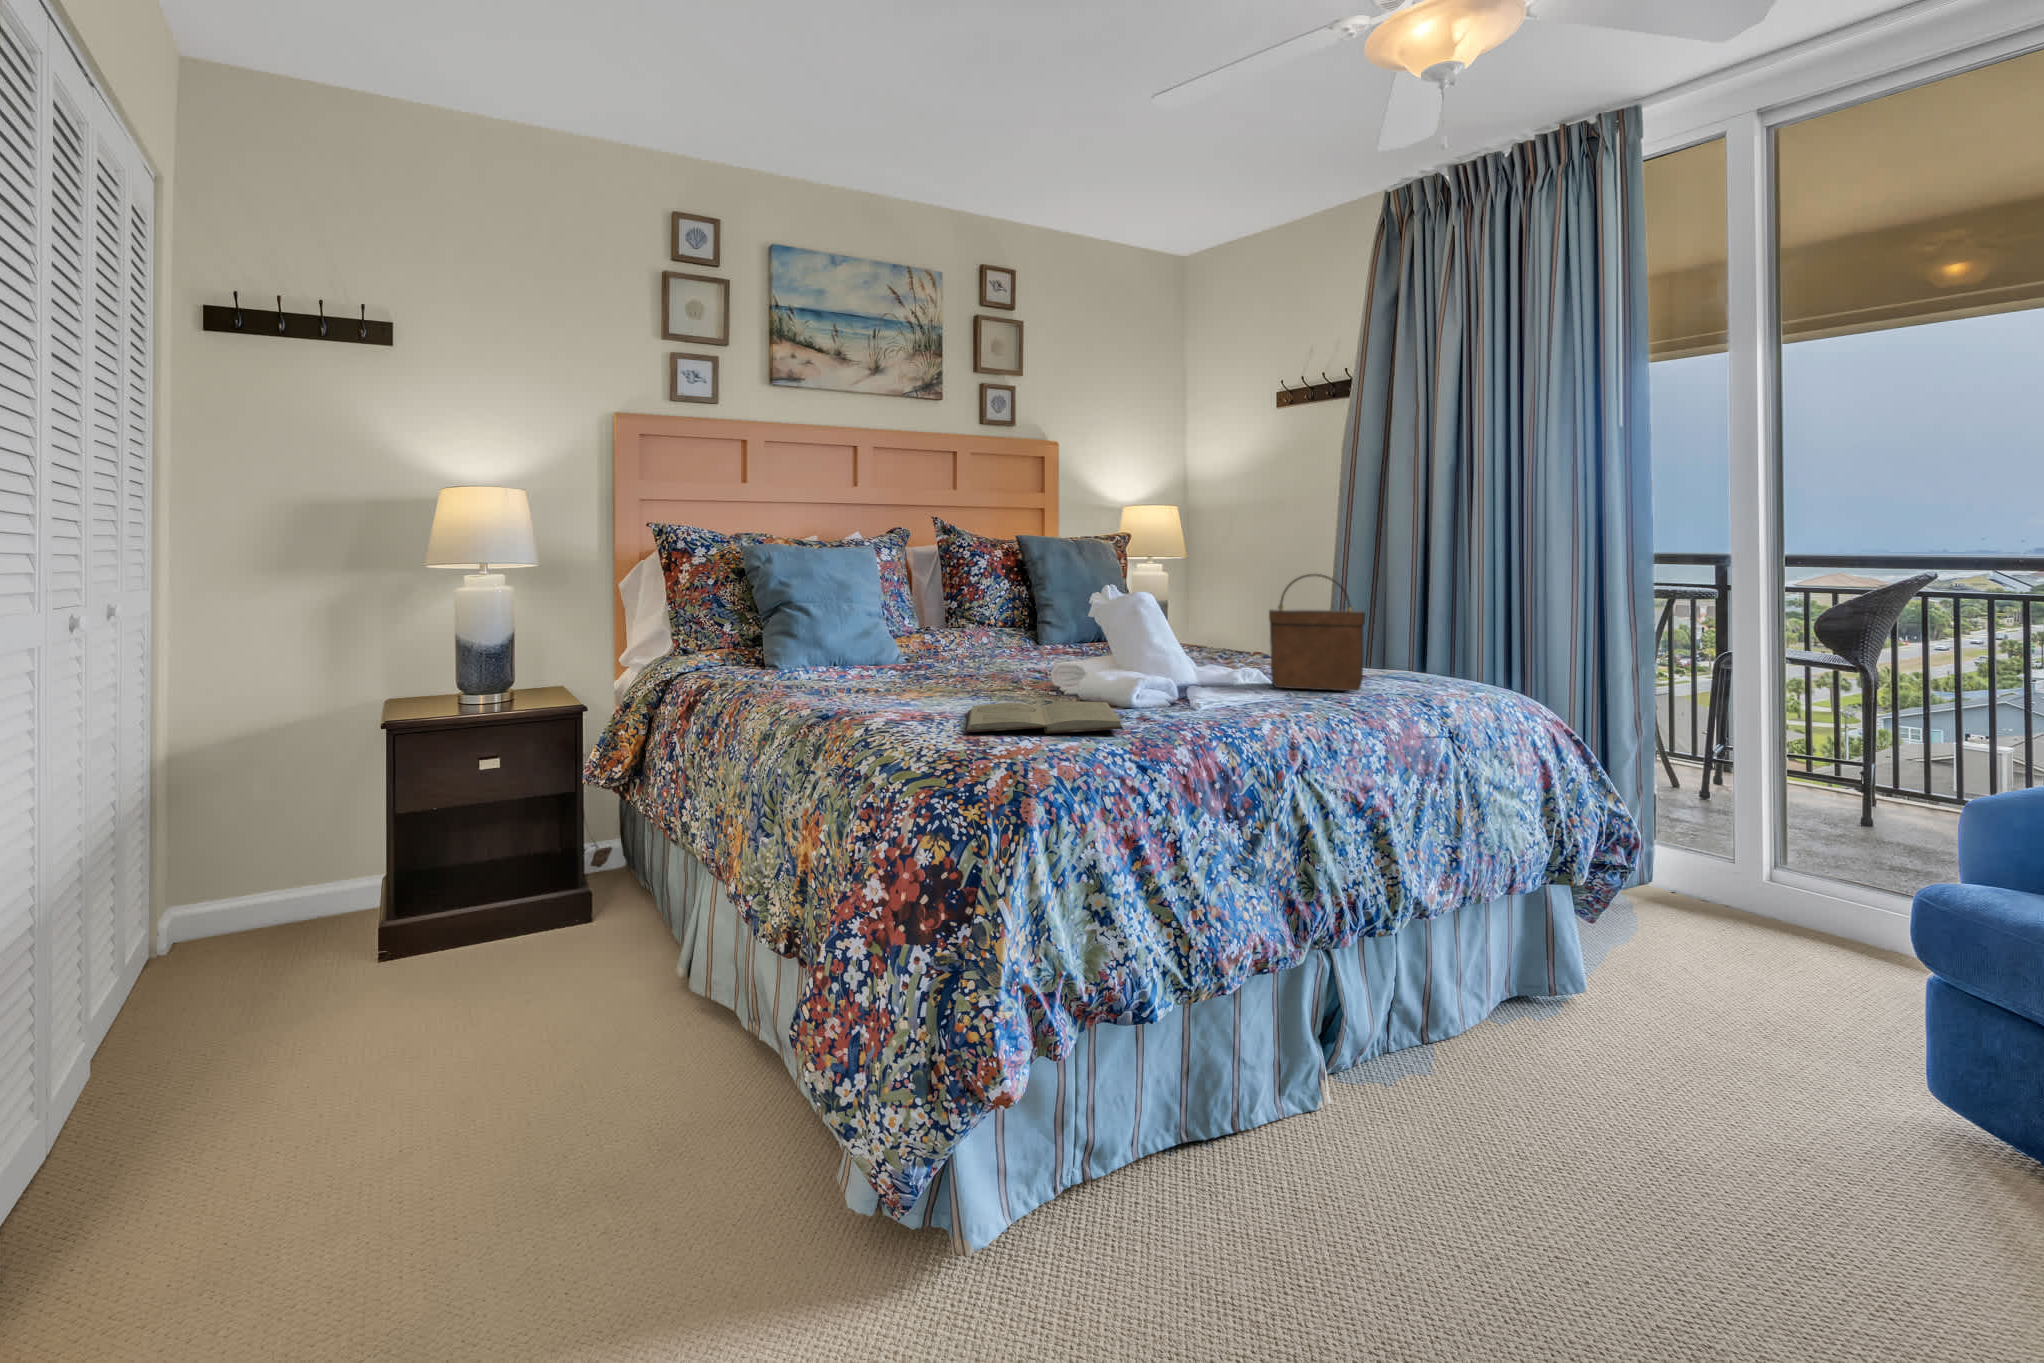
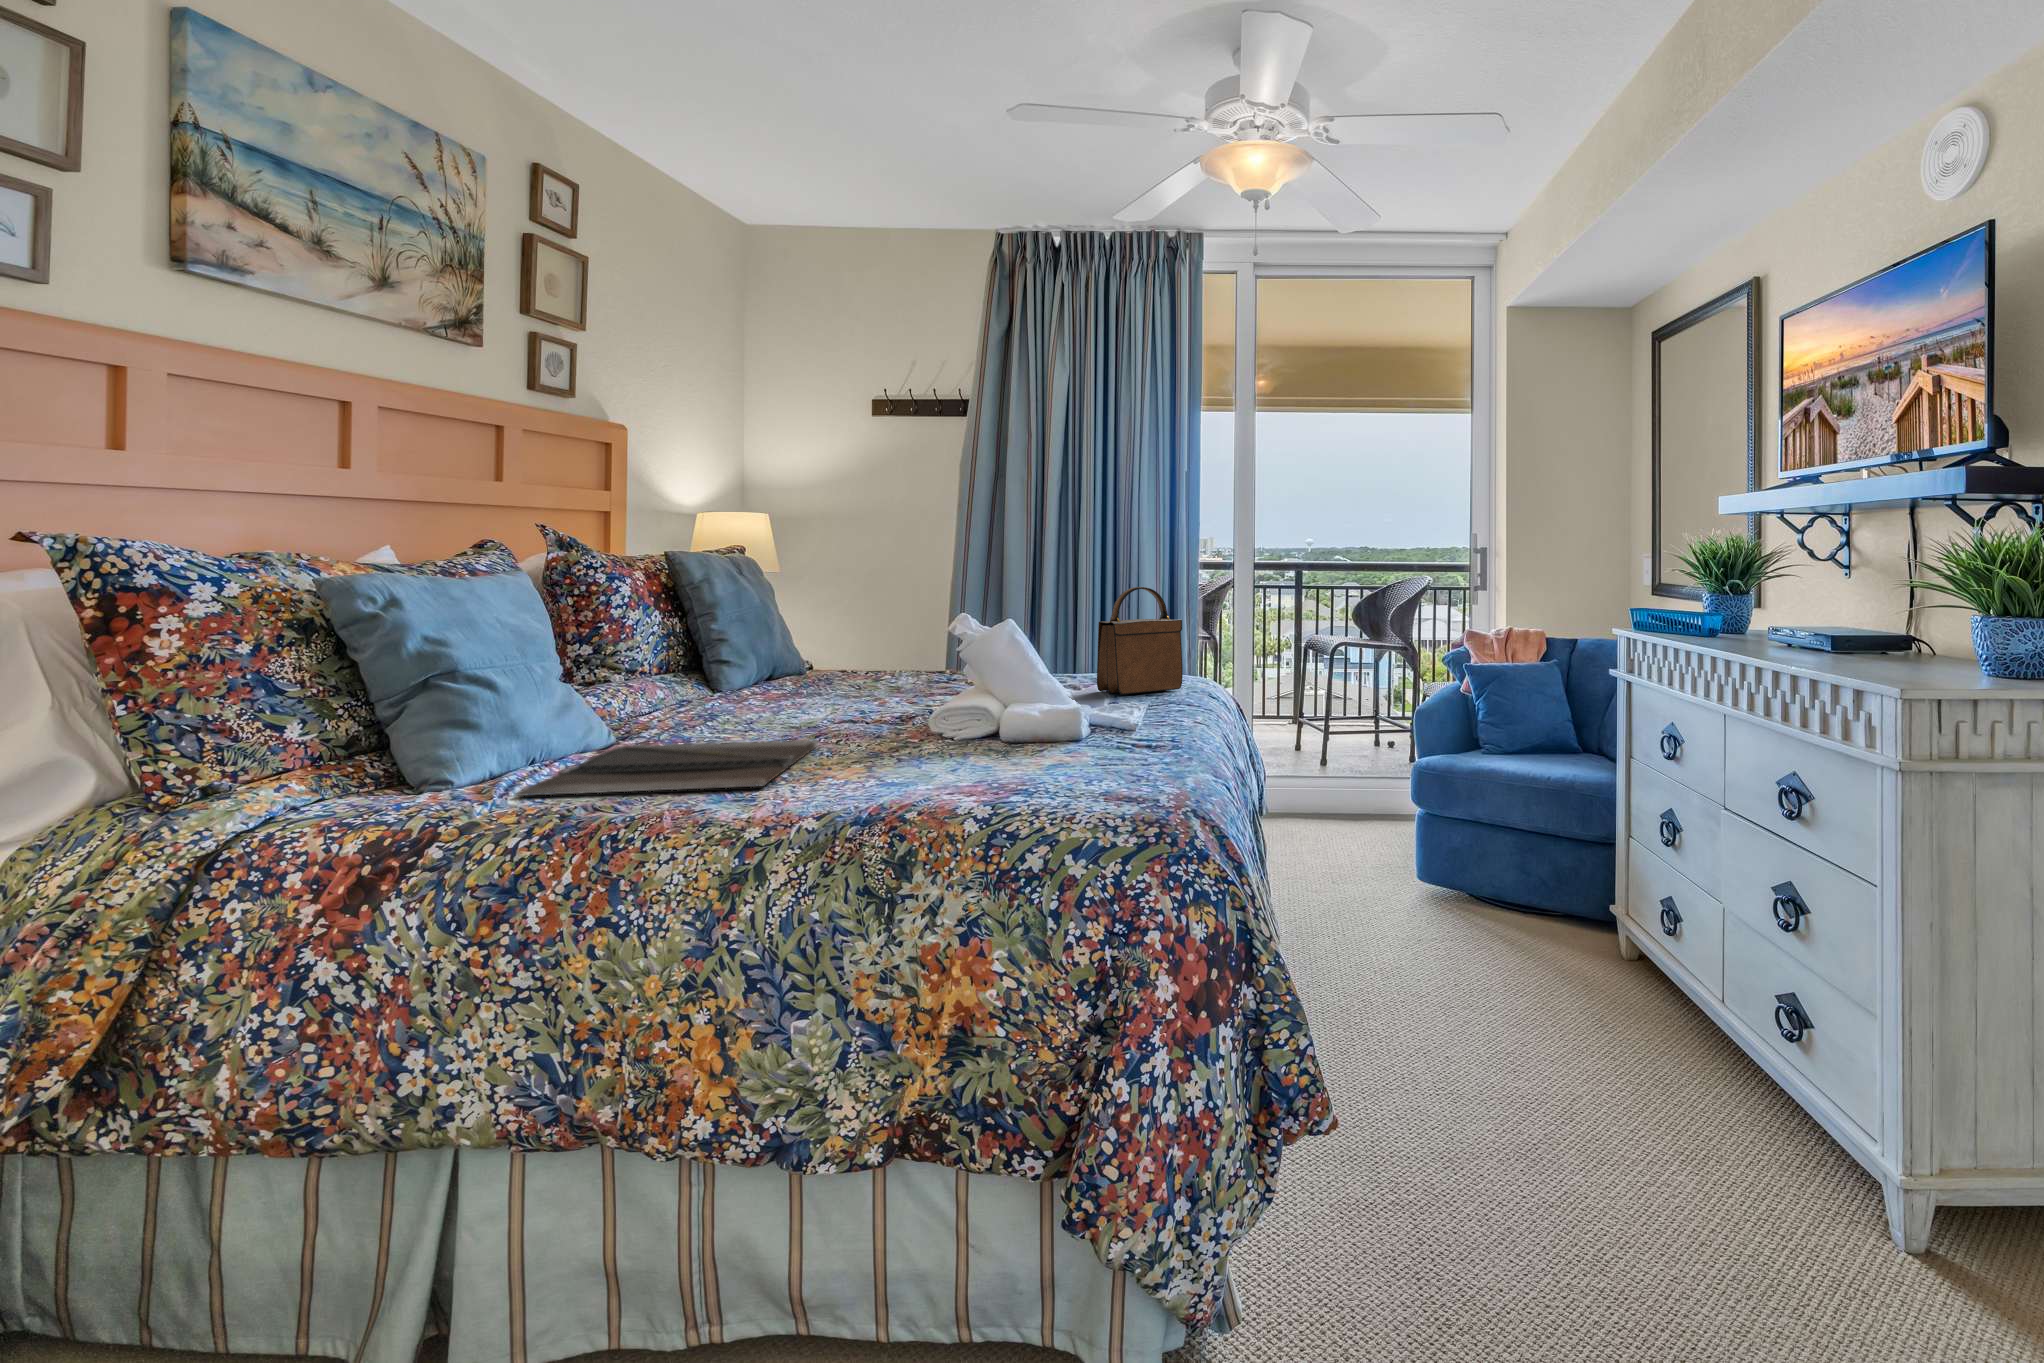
laptop: none [756,670,946,699] -> present [517,740,819,796]
book: present [965,702,1123,733] -> none [968,729,1184,786]

